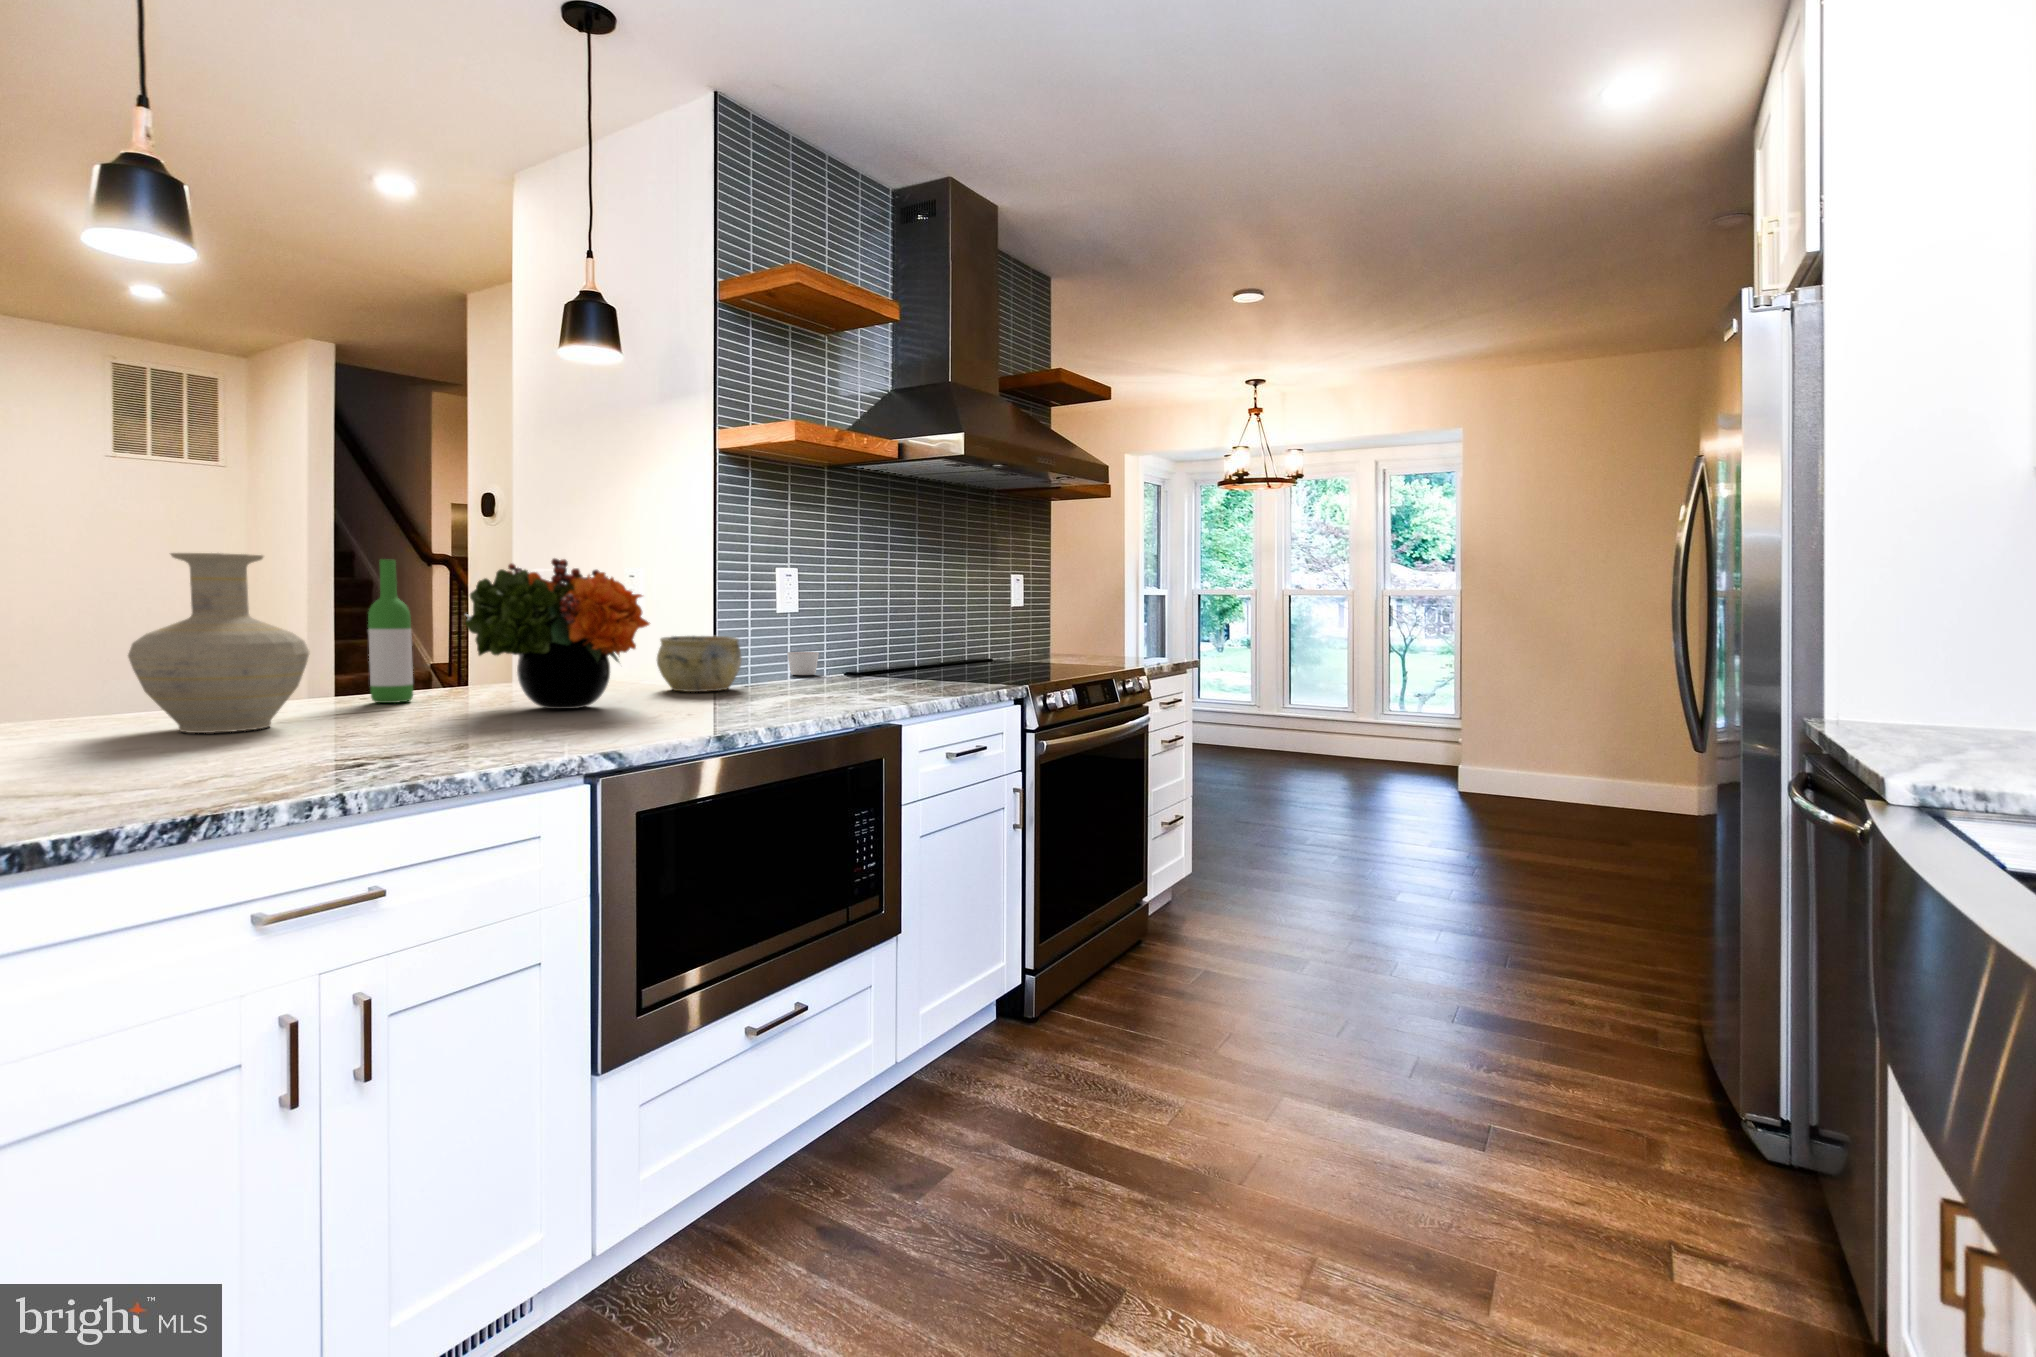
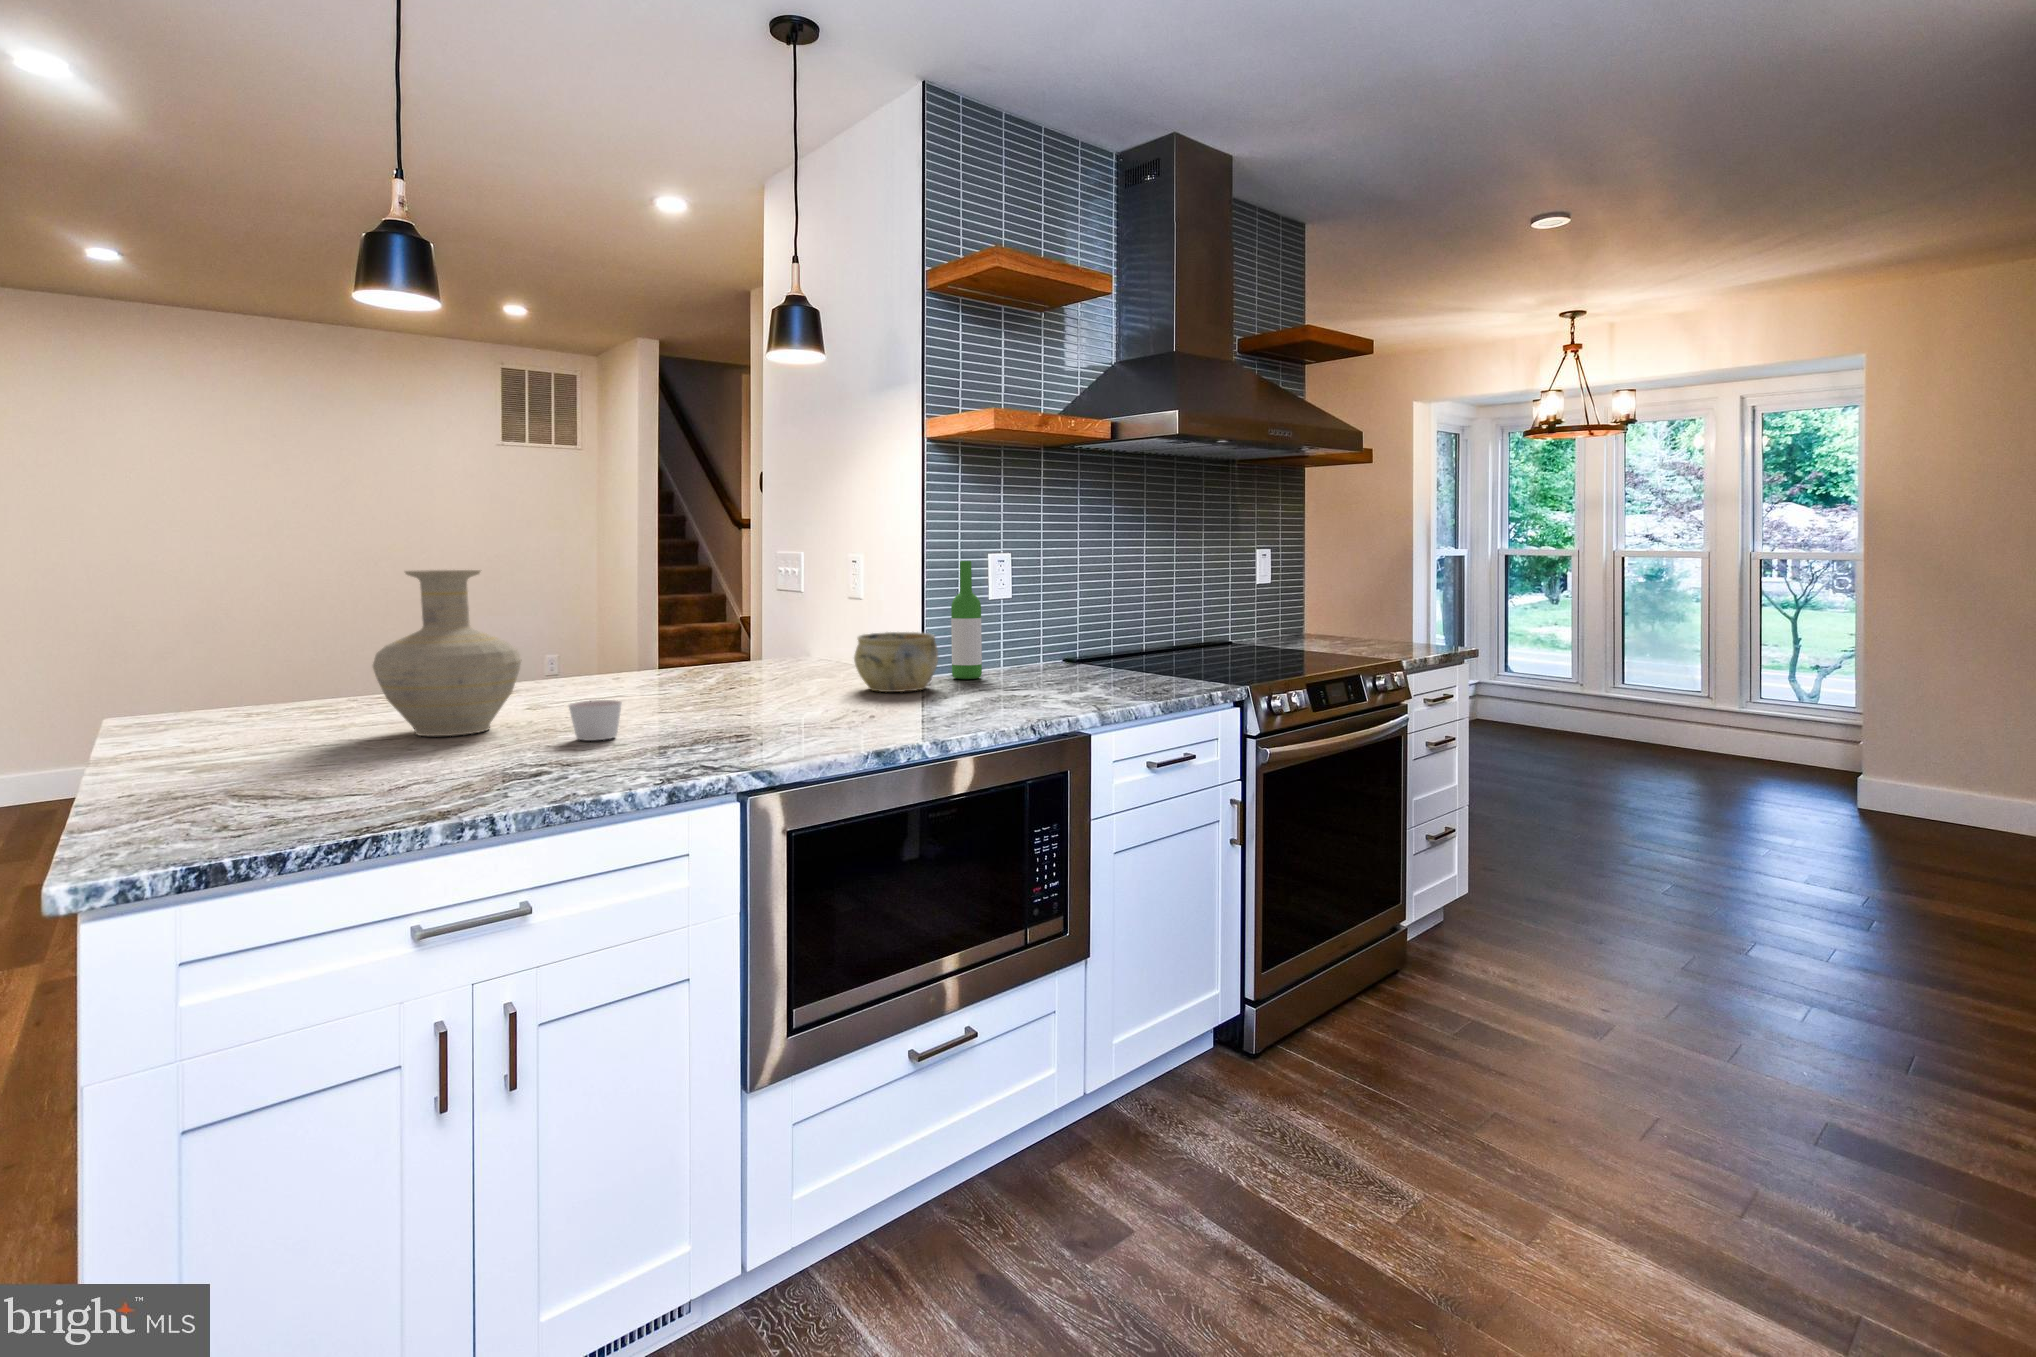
flower arrangement: present [465,558,649,709] -> none [654,561,834,713]
wine bottle: present [368,559,413,703] -> present [951,561,982,679]
candle: present [787,652,819,675] -> present [569,700,622,741]

